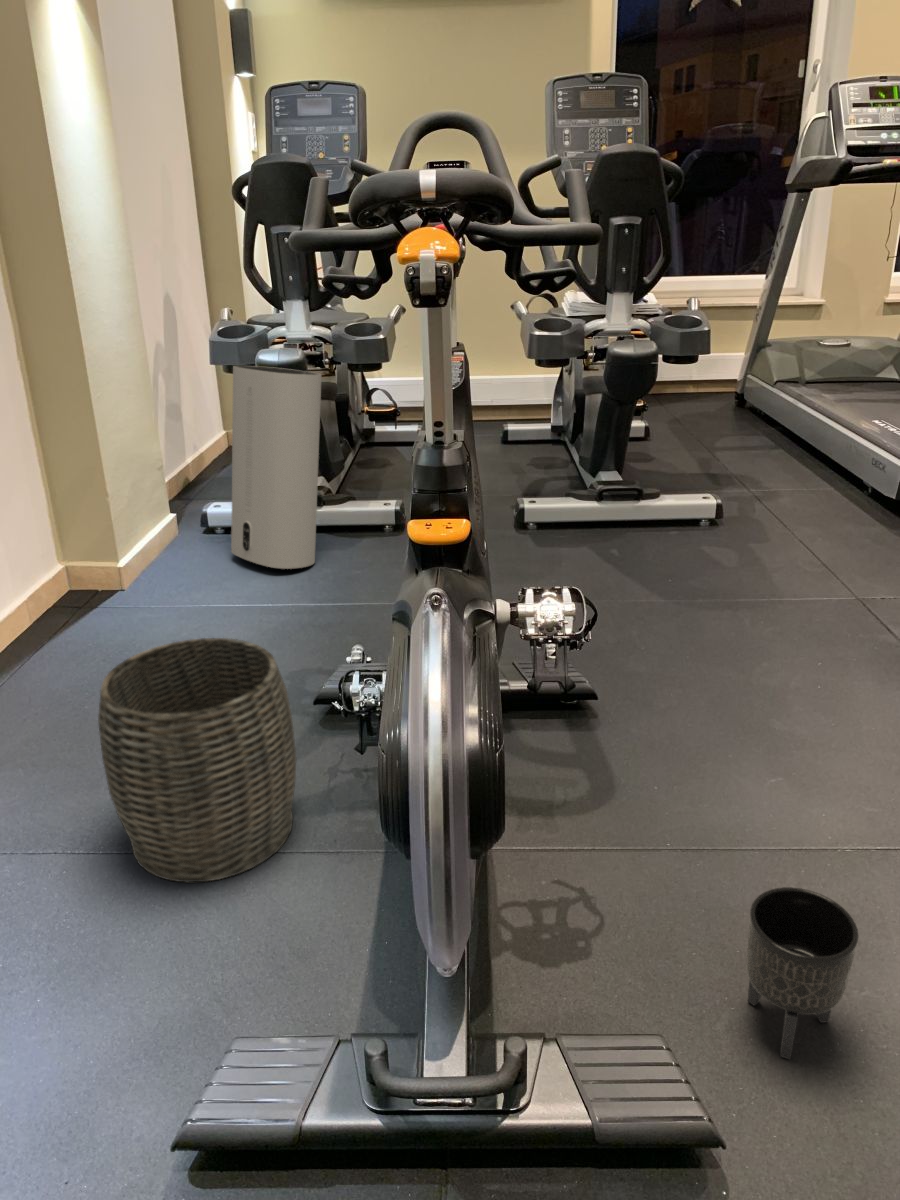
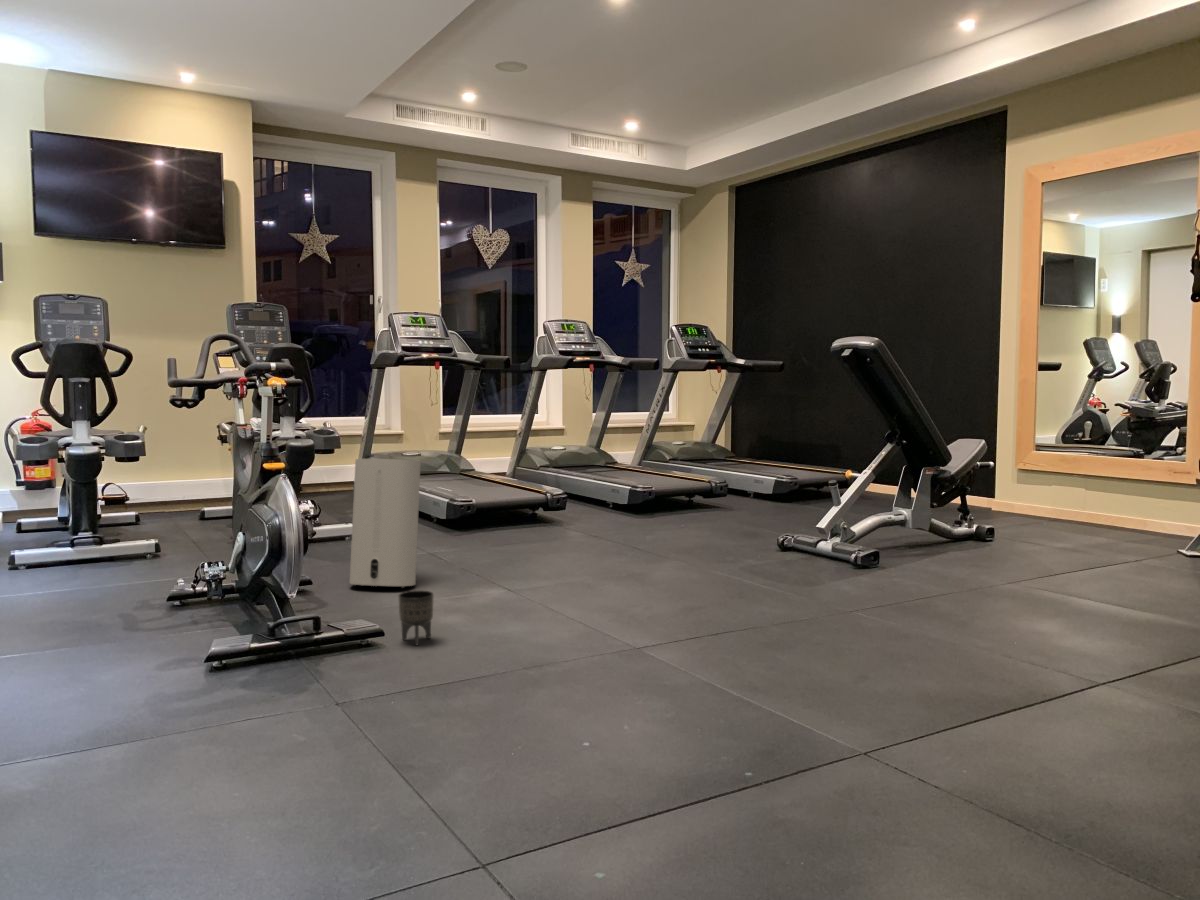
air purifier: present [231,366,321,569] -> present [350,459,421,588]
woven basket: present [98,638,296,882] -> none [84,555,185,663]

